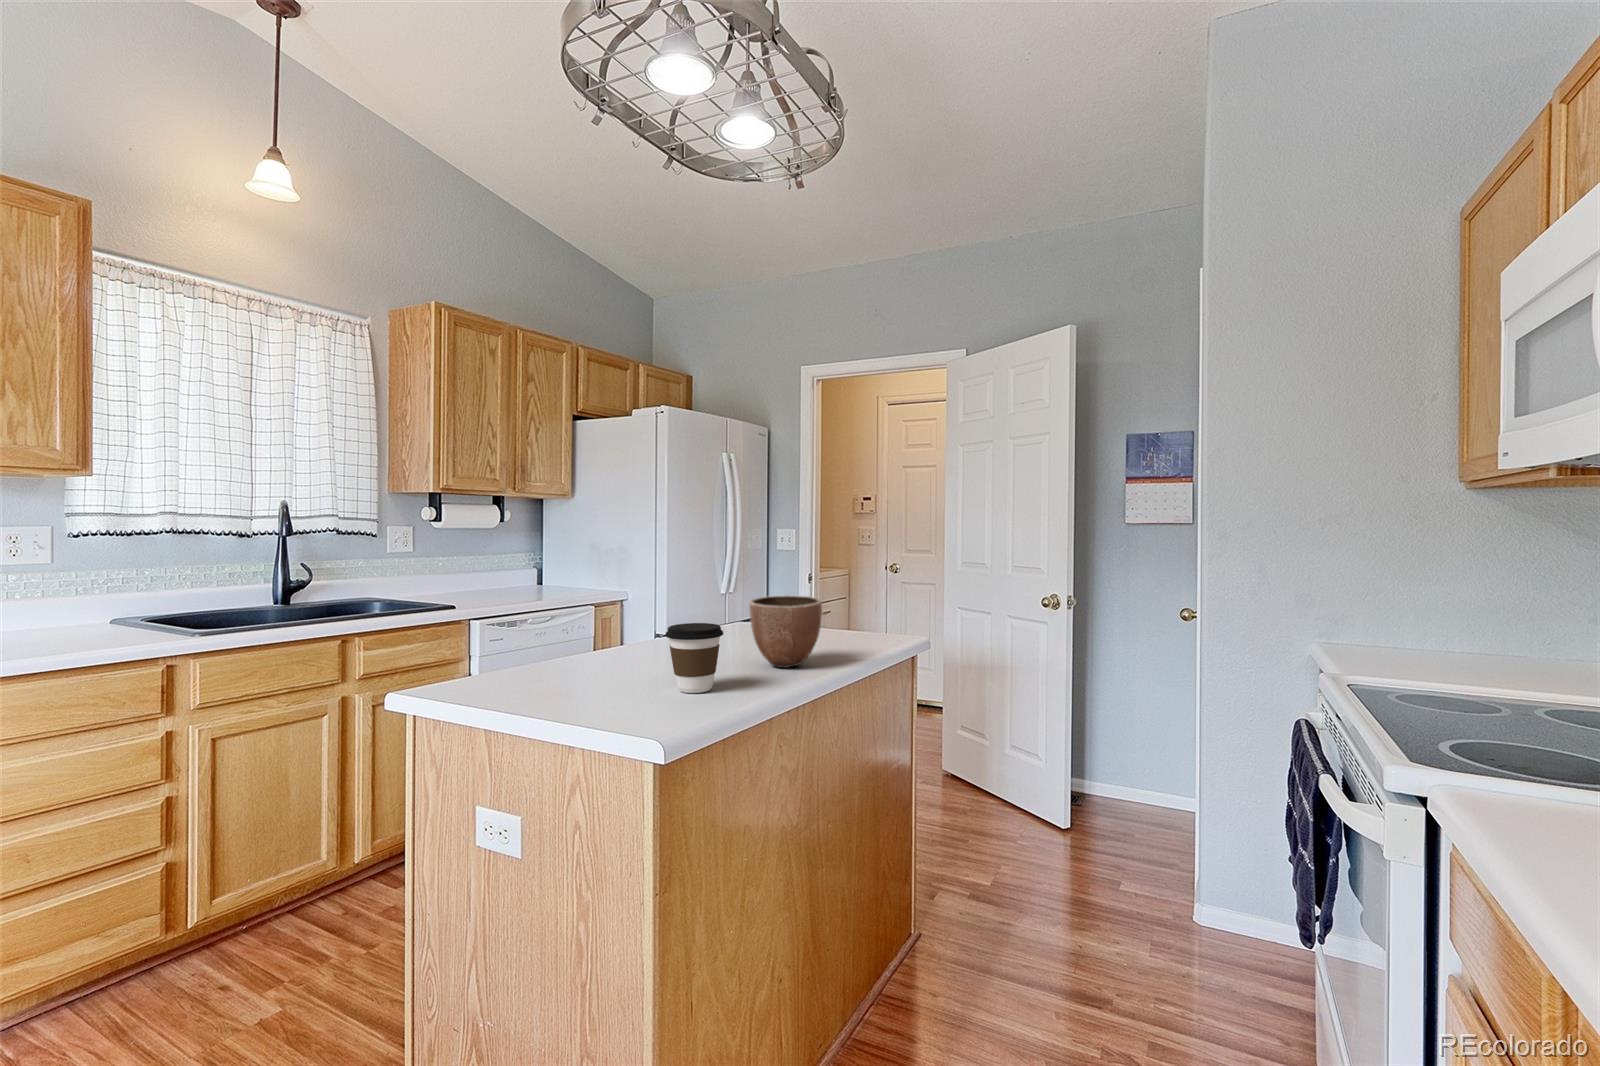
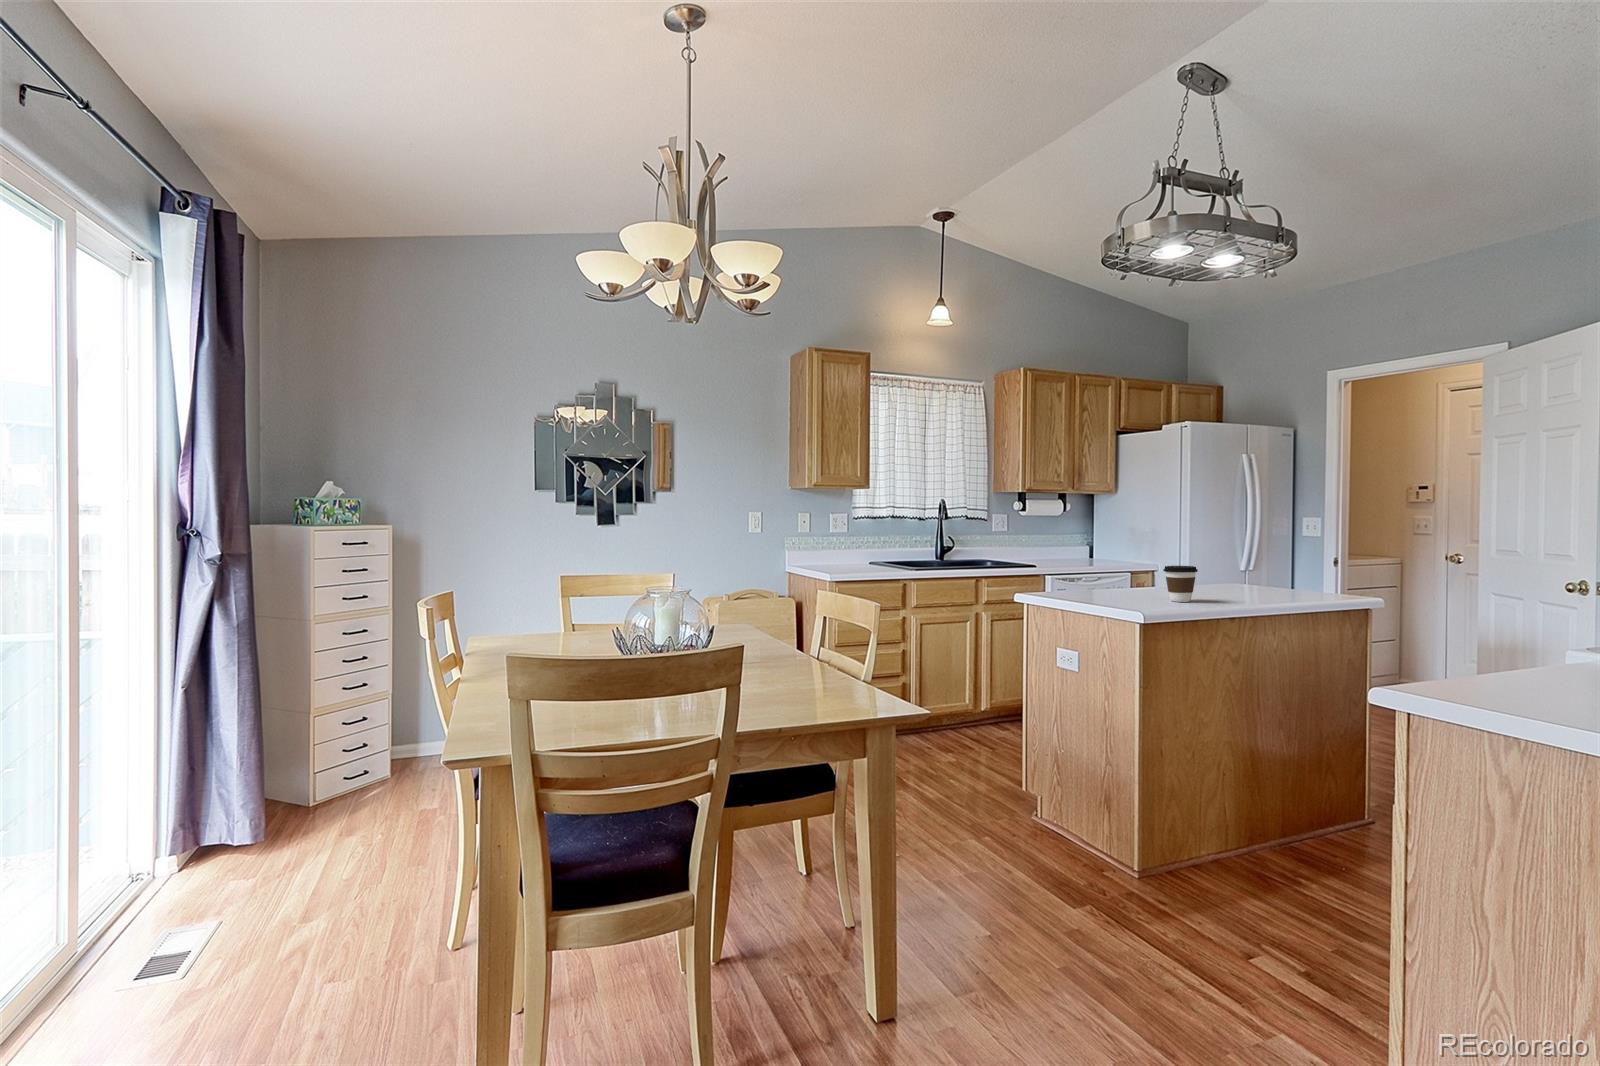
decorative bowl: present [750,595,822,668] -> none [1223,556,1274,599]

